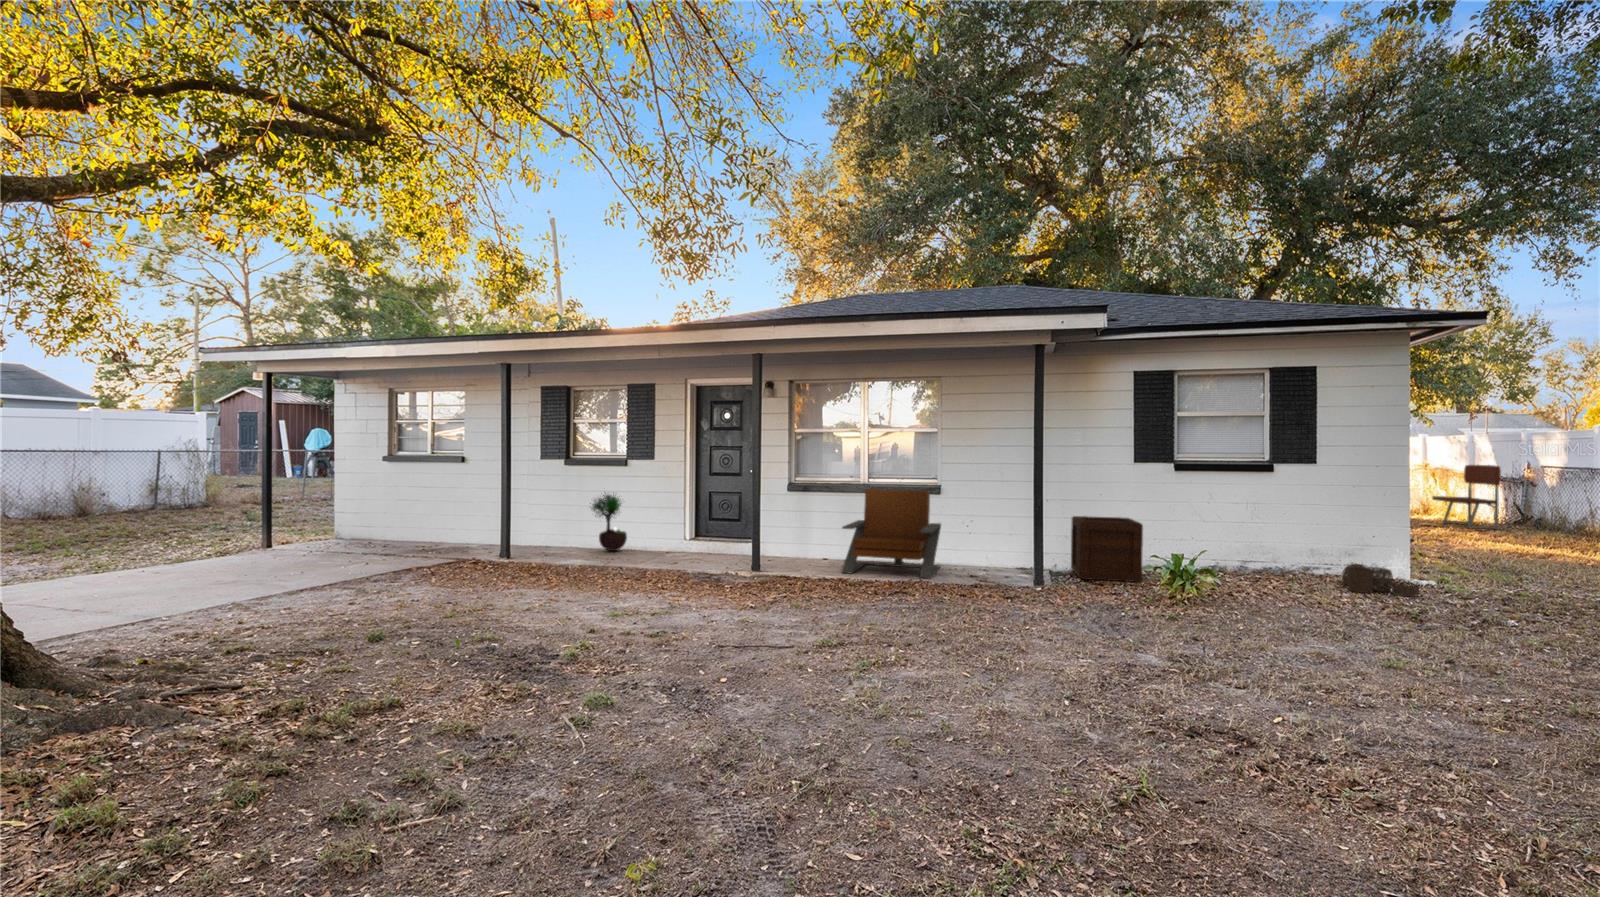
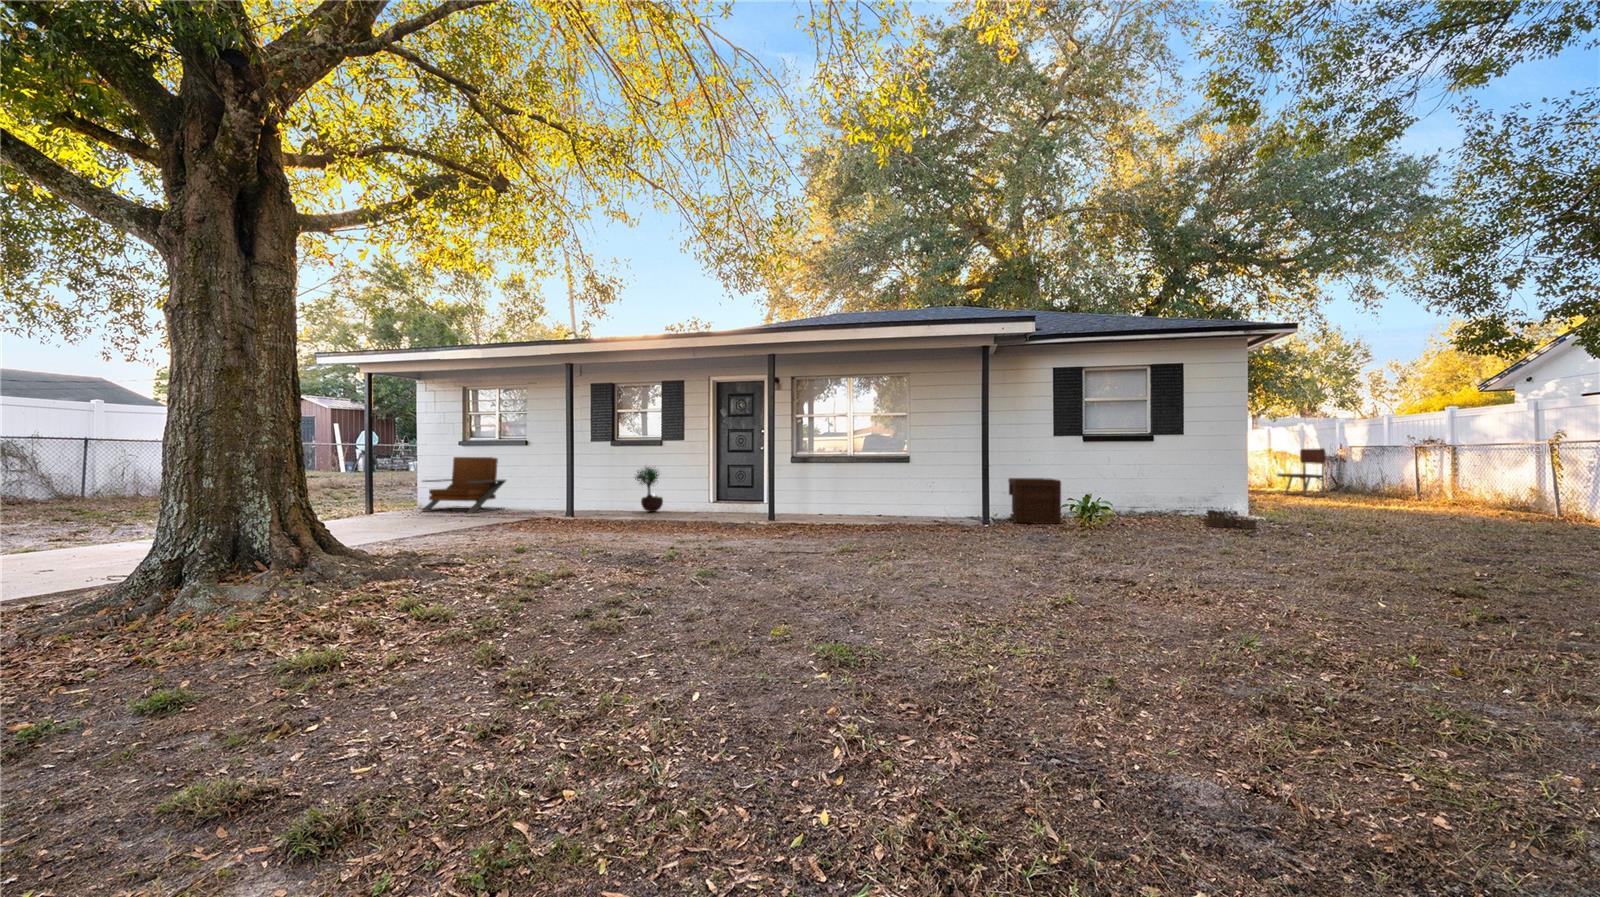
lounge chair: present [841,489,941,579] -> present [422,457,506,513]

